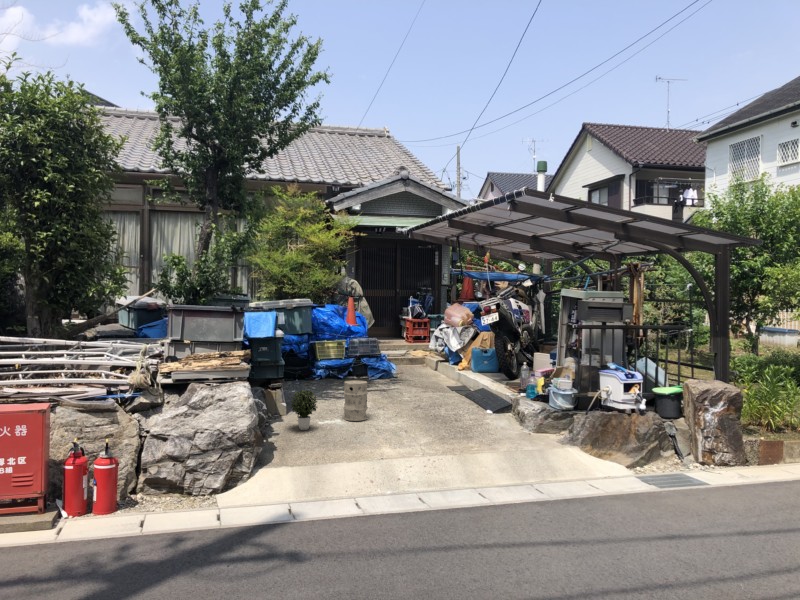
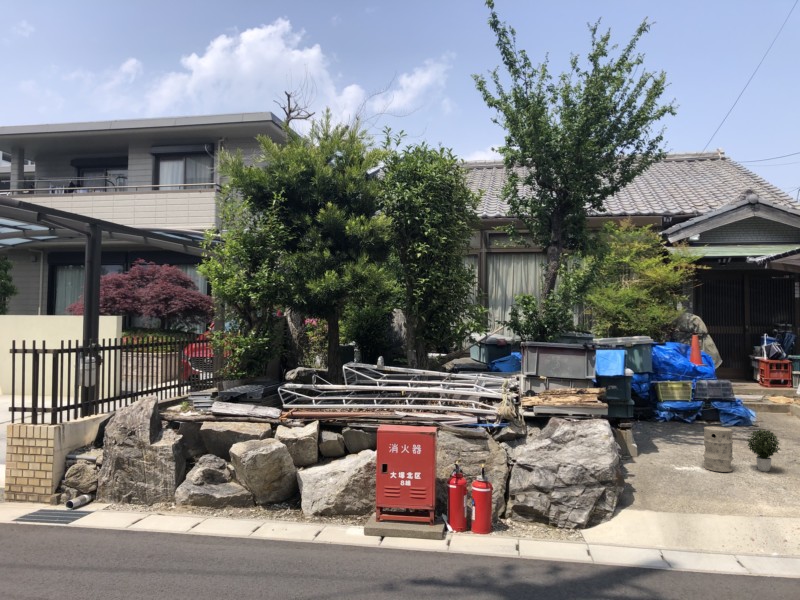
potted plant: present [291,390,318,430] -> present [747,430,780,472]

